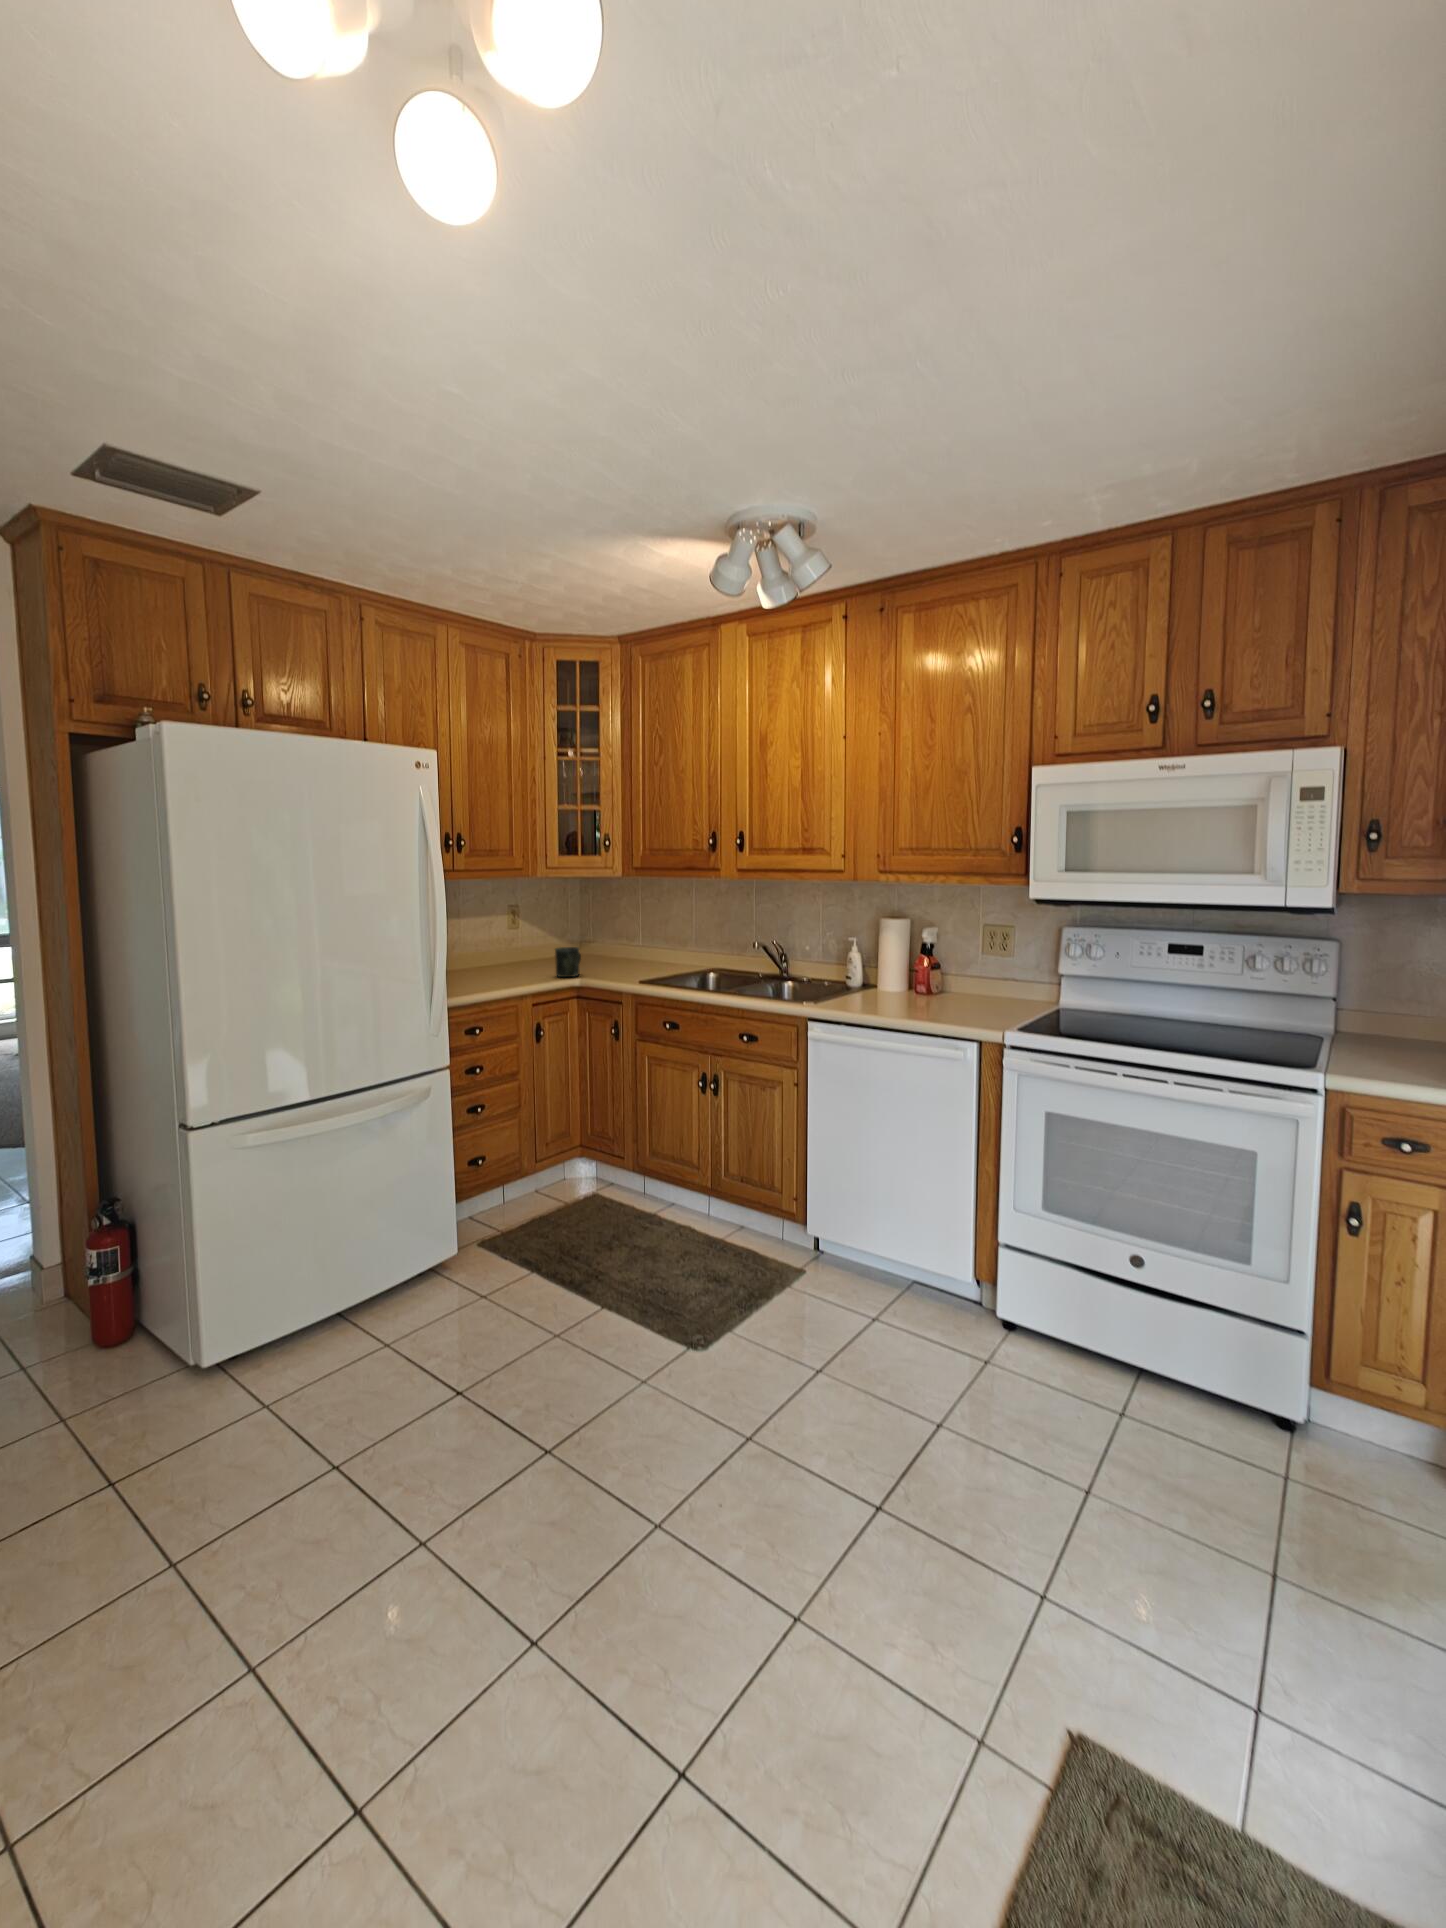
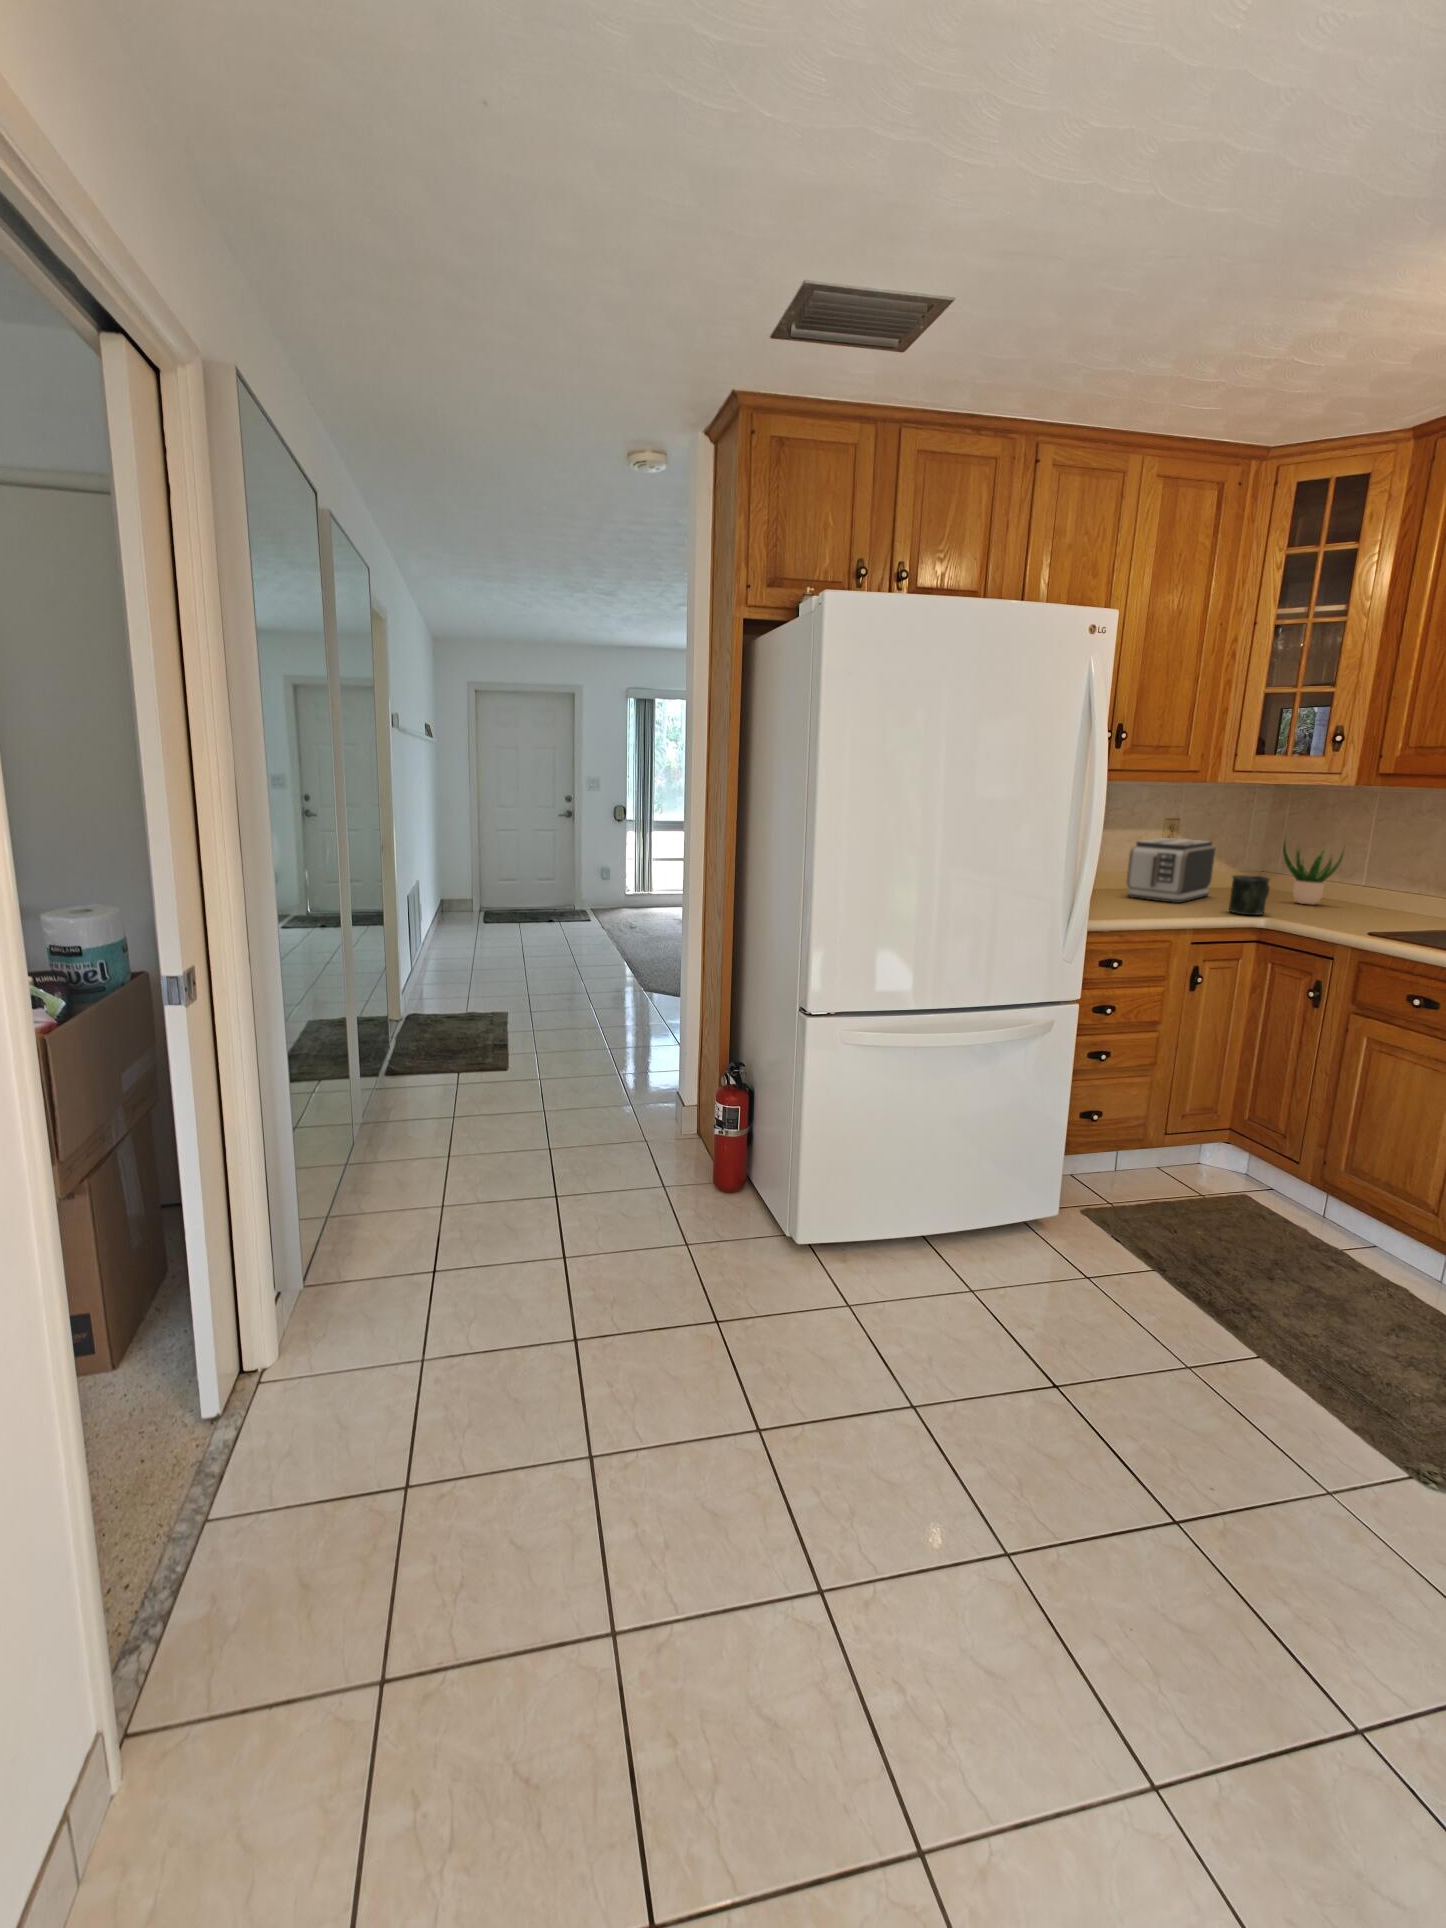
potted plant: none [588,912,625,964] -> present [1283,840,1344,904]
toaster: none [480,922,544,974] -> present [1126,838,1216,903]

